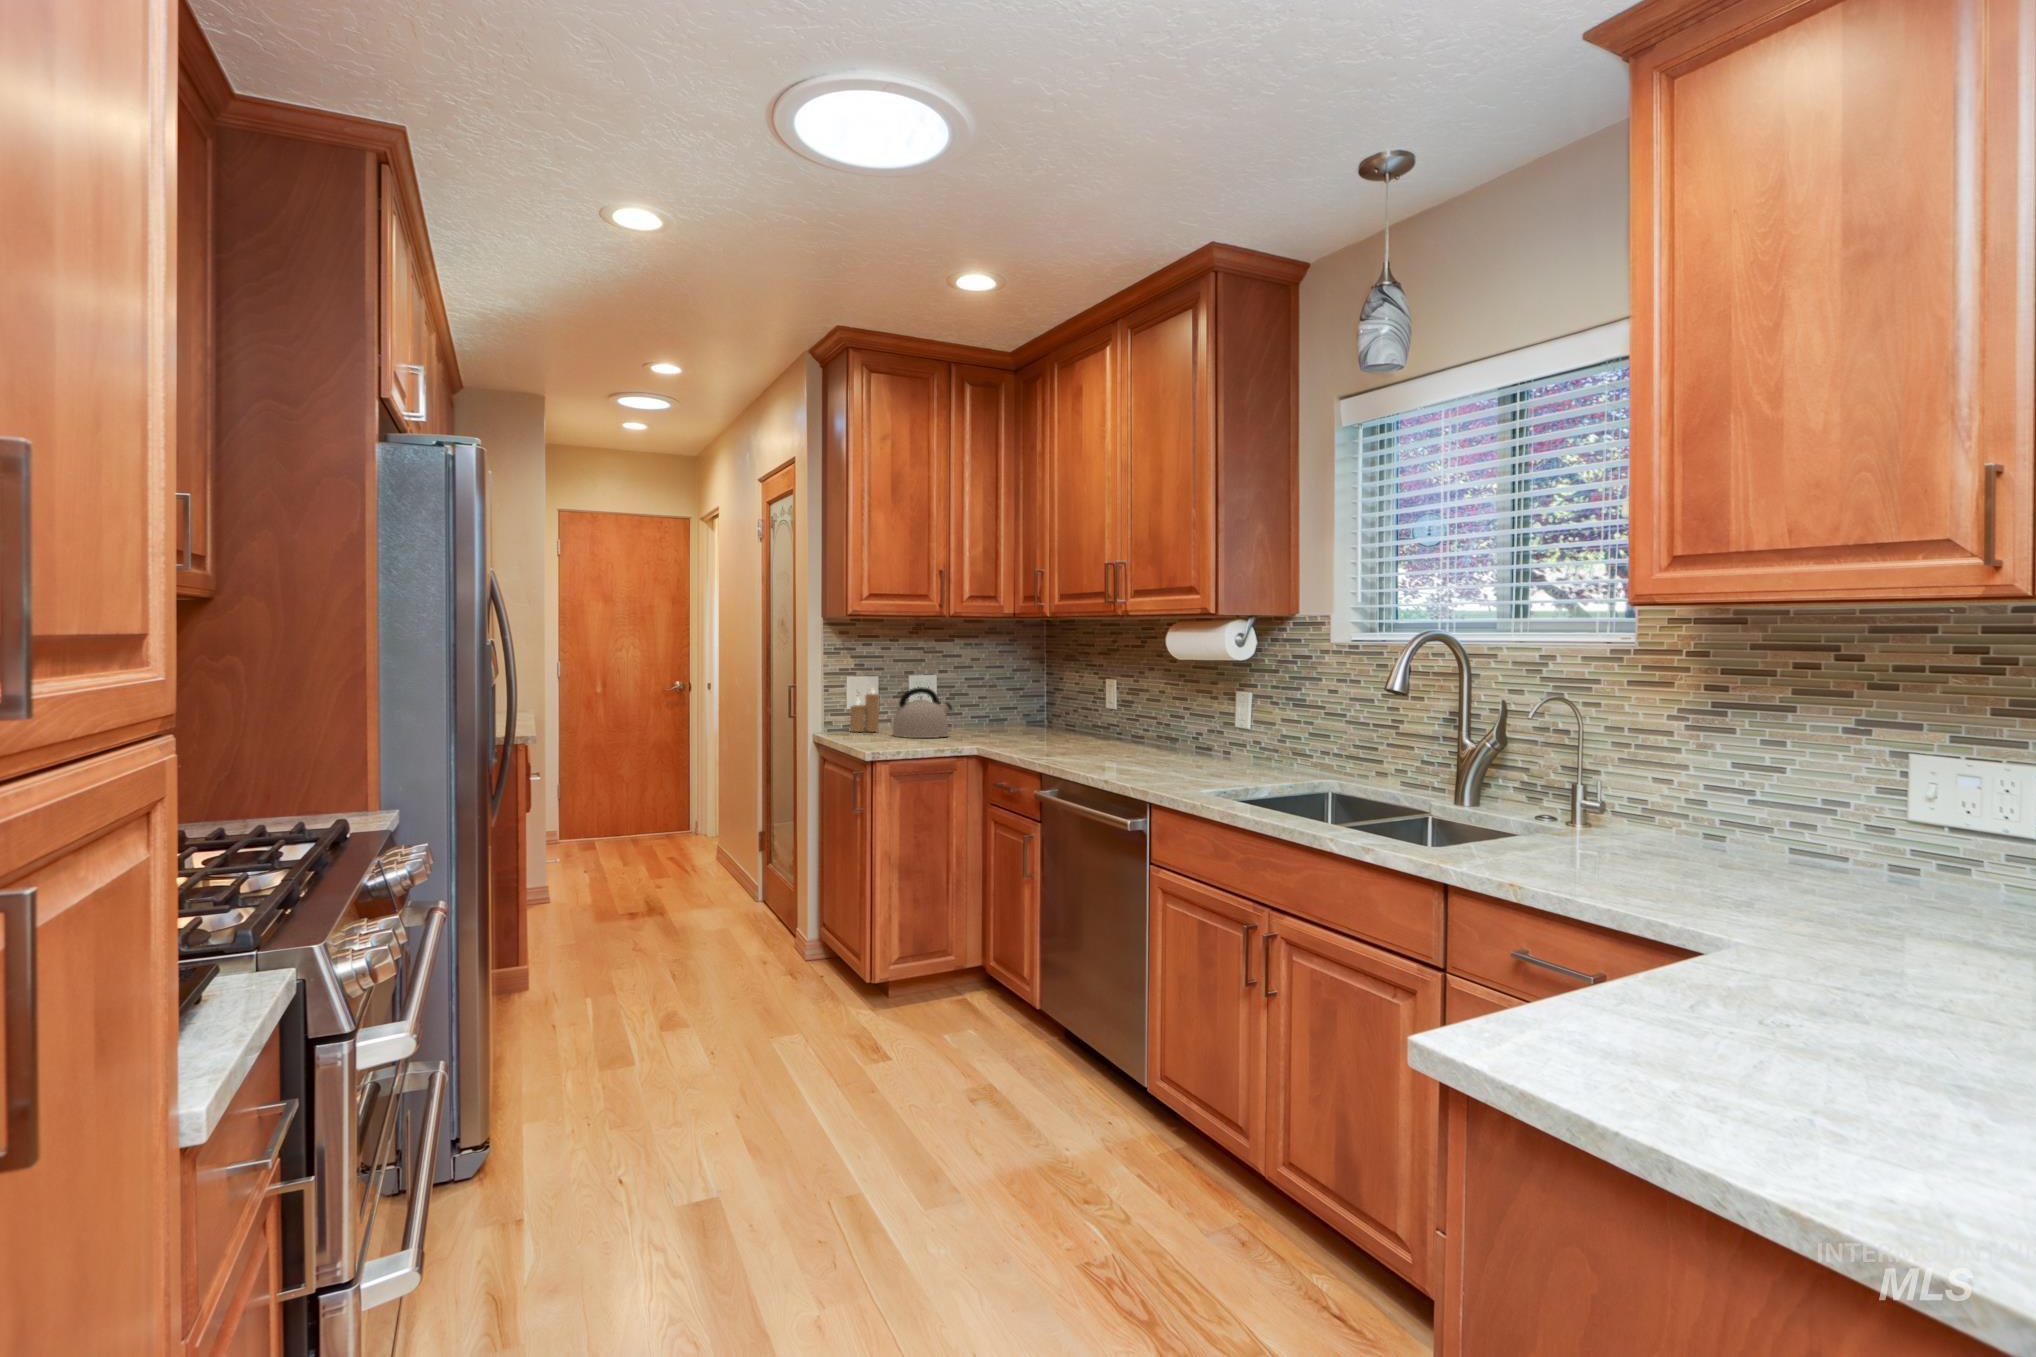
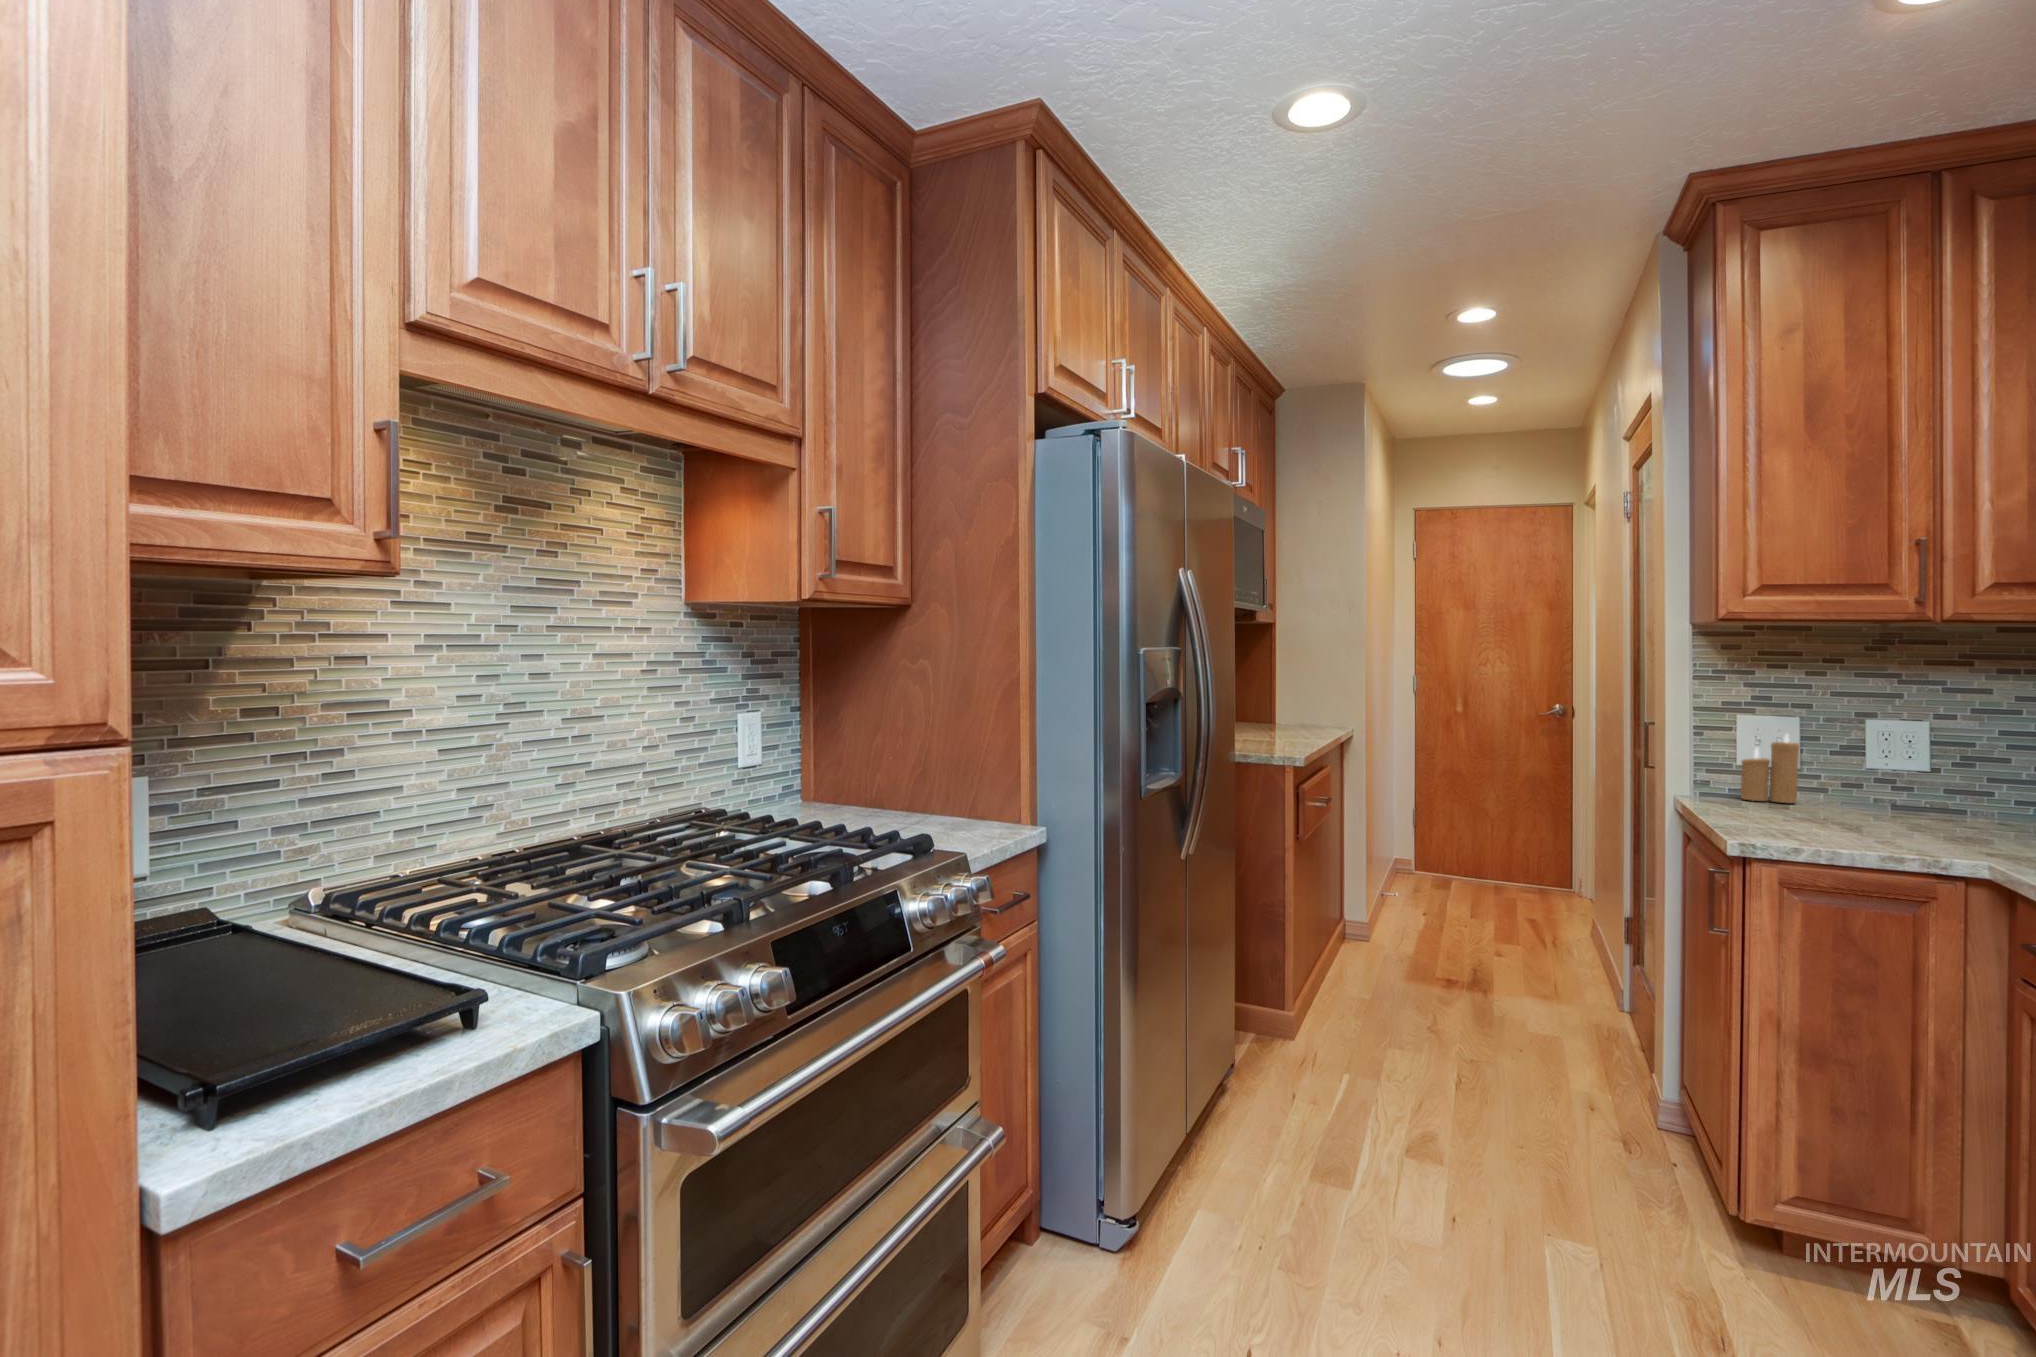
kettle: present [893,687,952,738] -> none [1815,738,1954,828]

